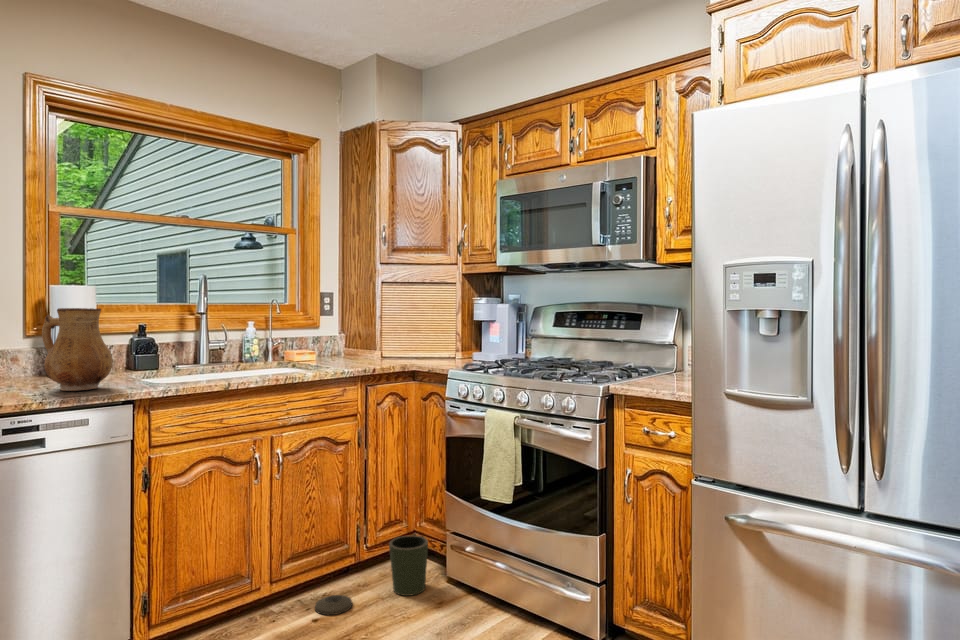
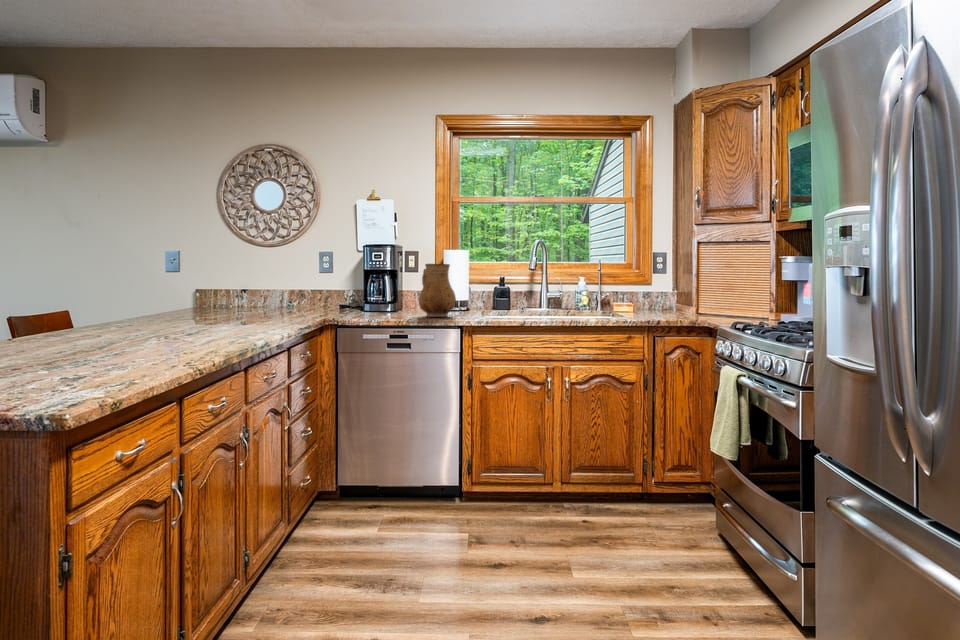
trash can: present [315,535,428,615] -> none [587,475,694,529]

